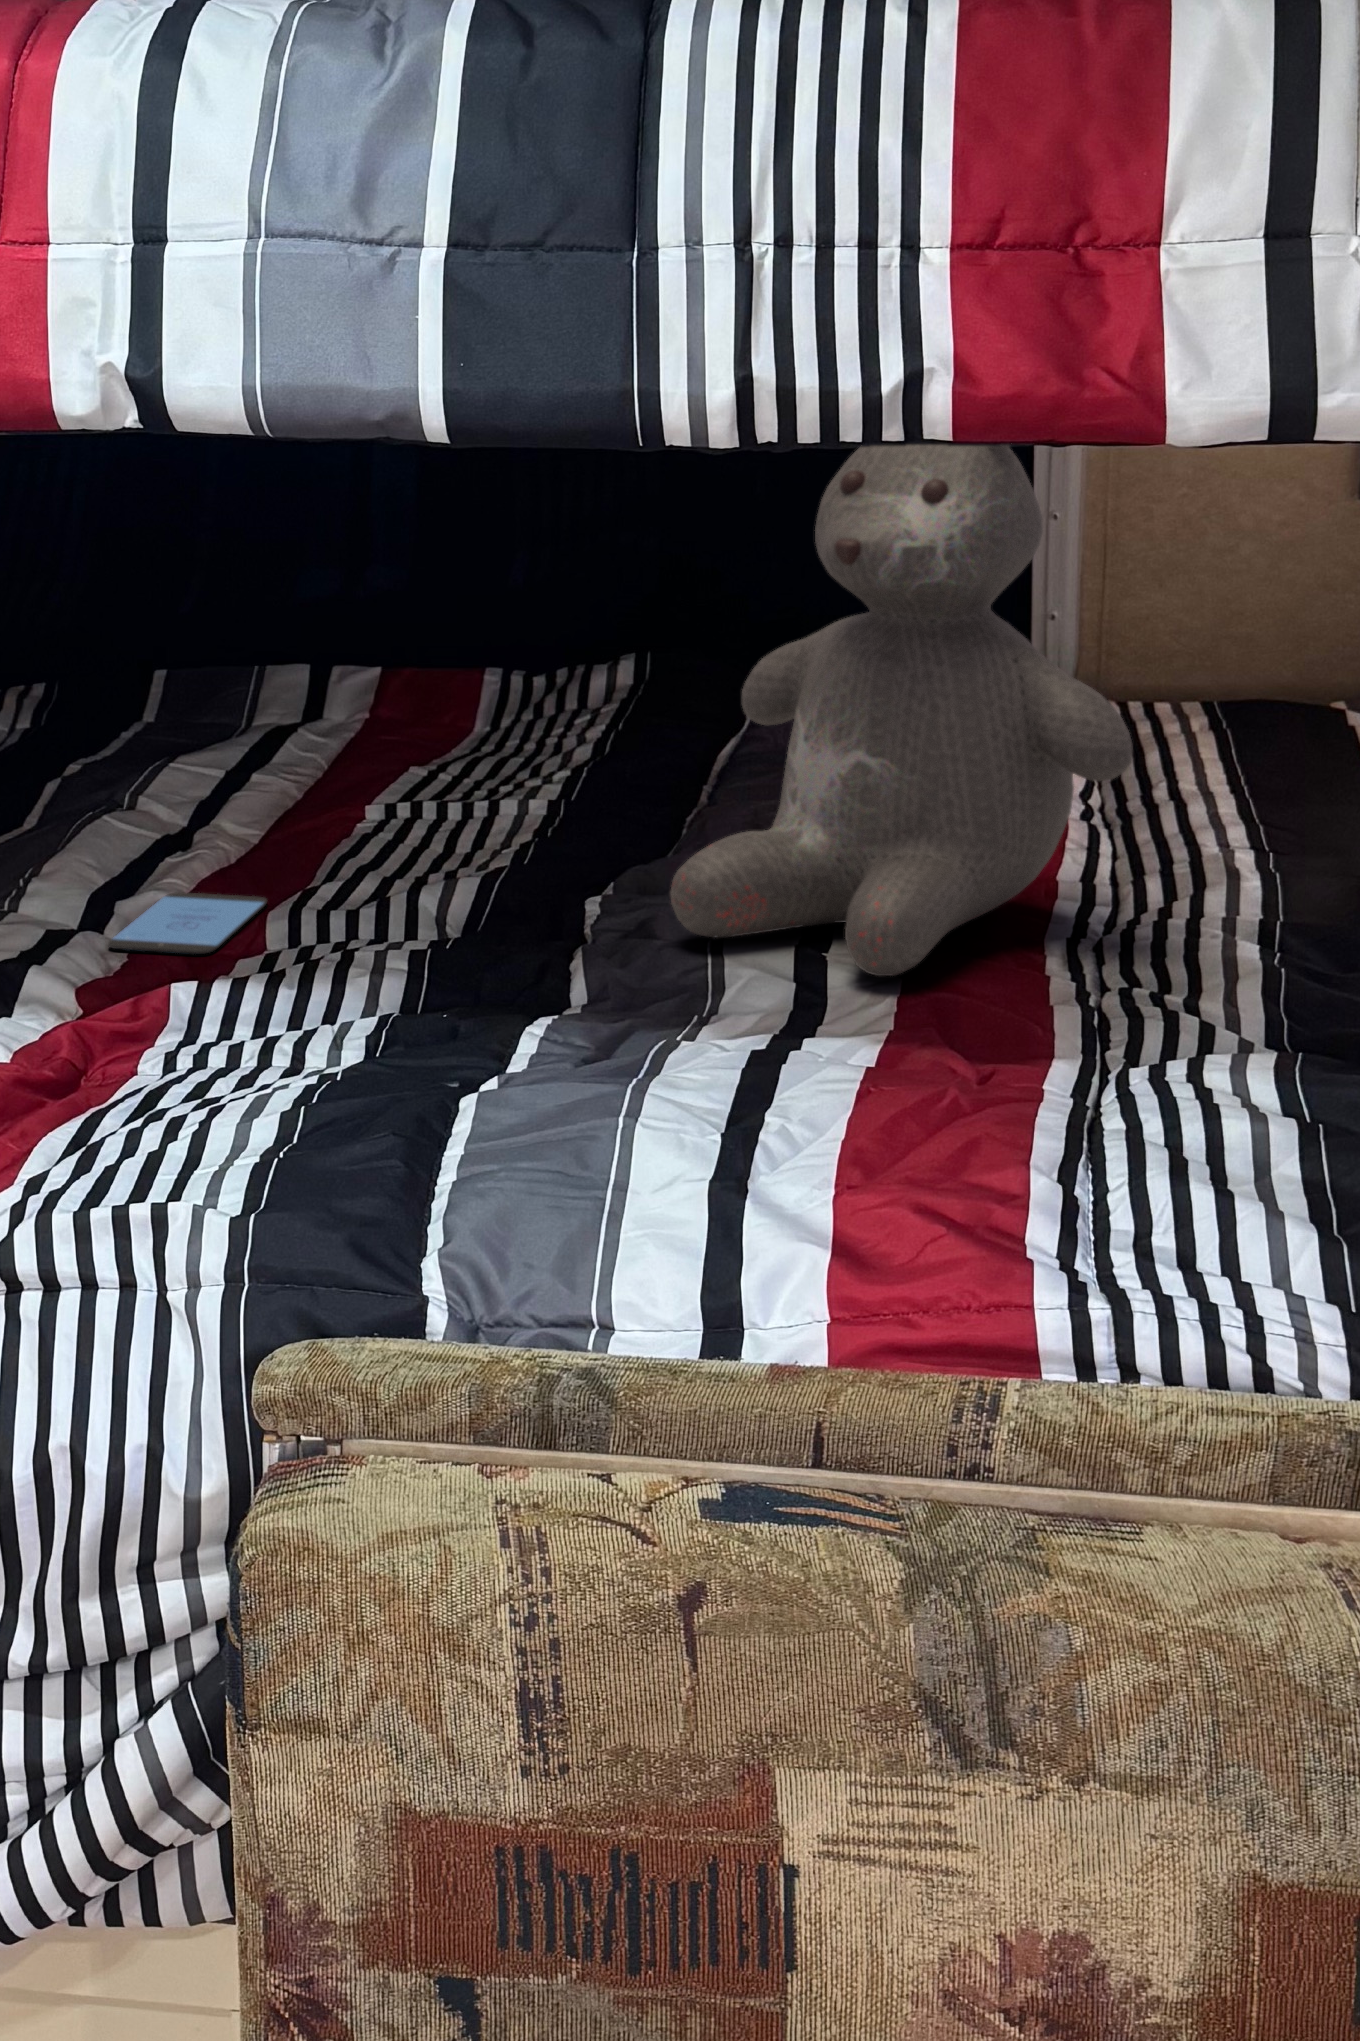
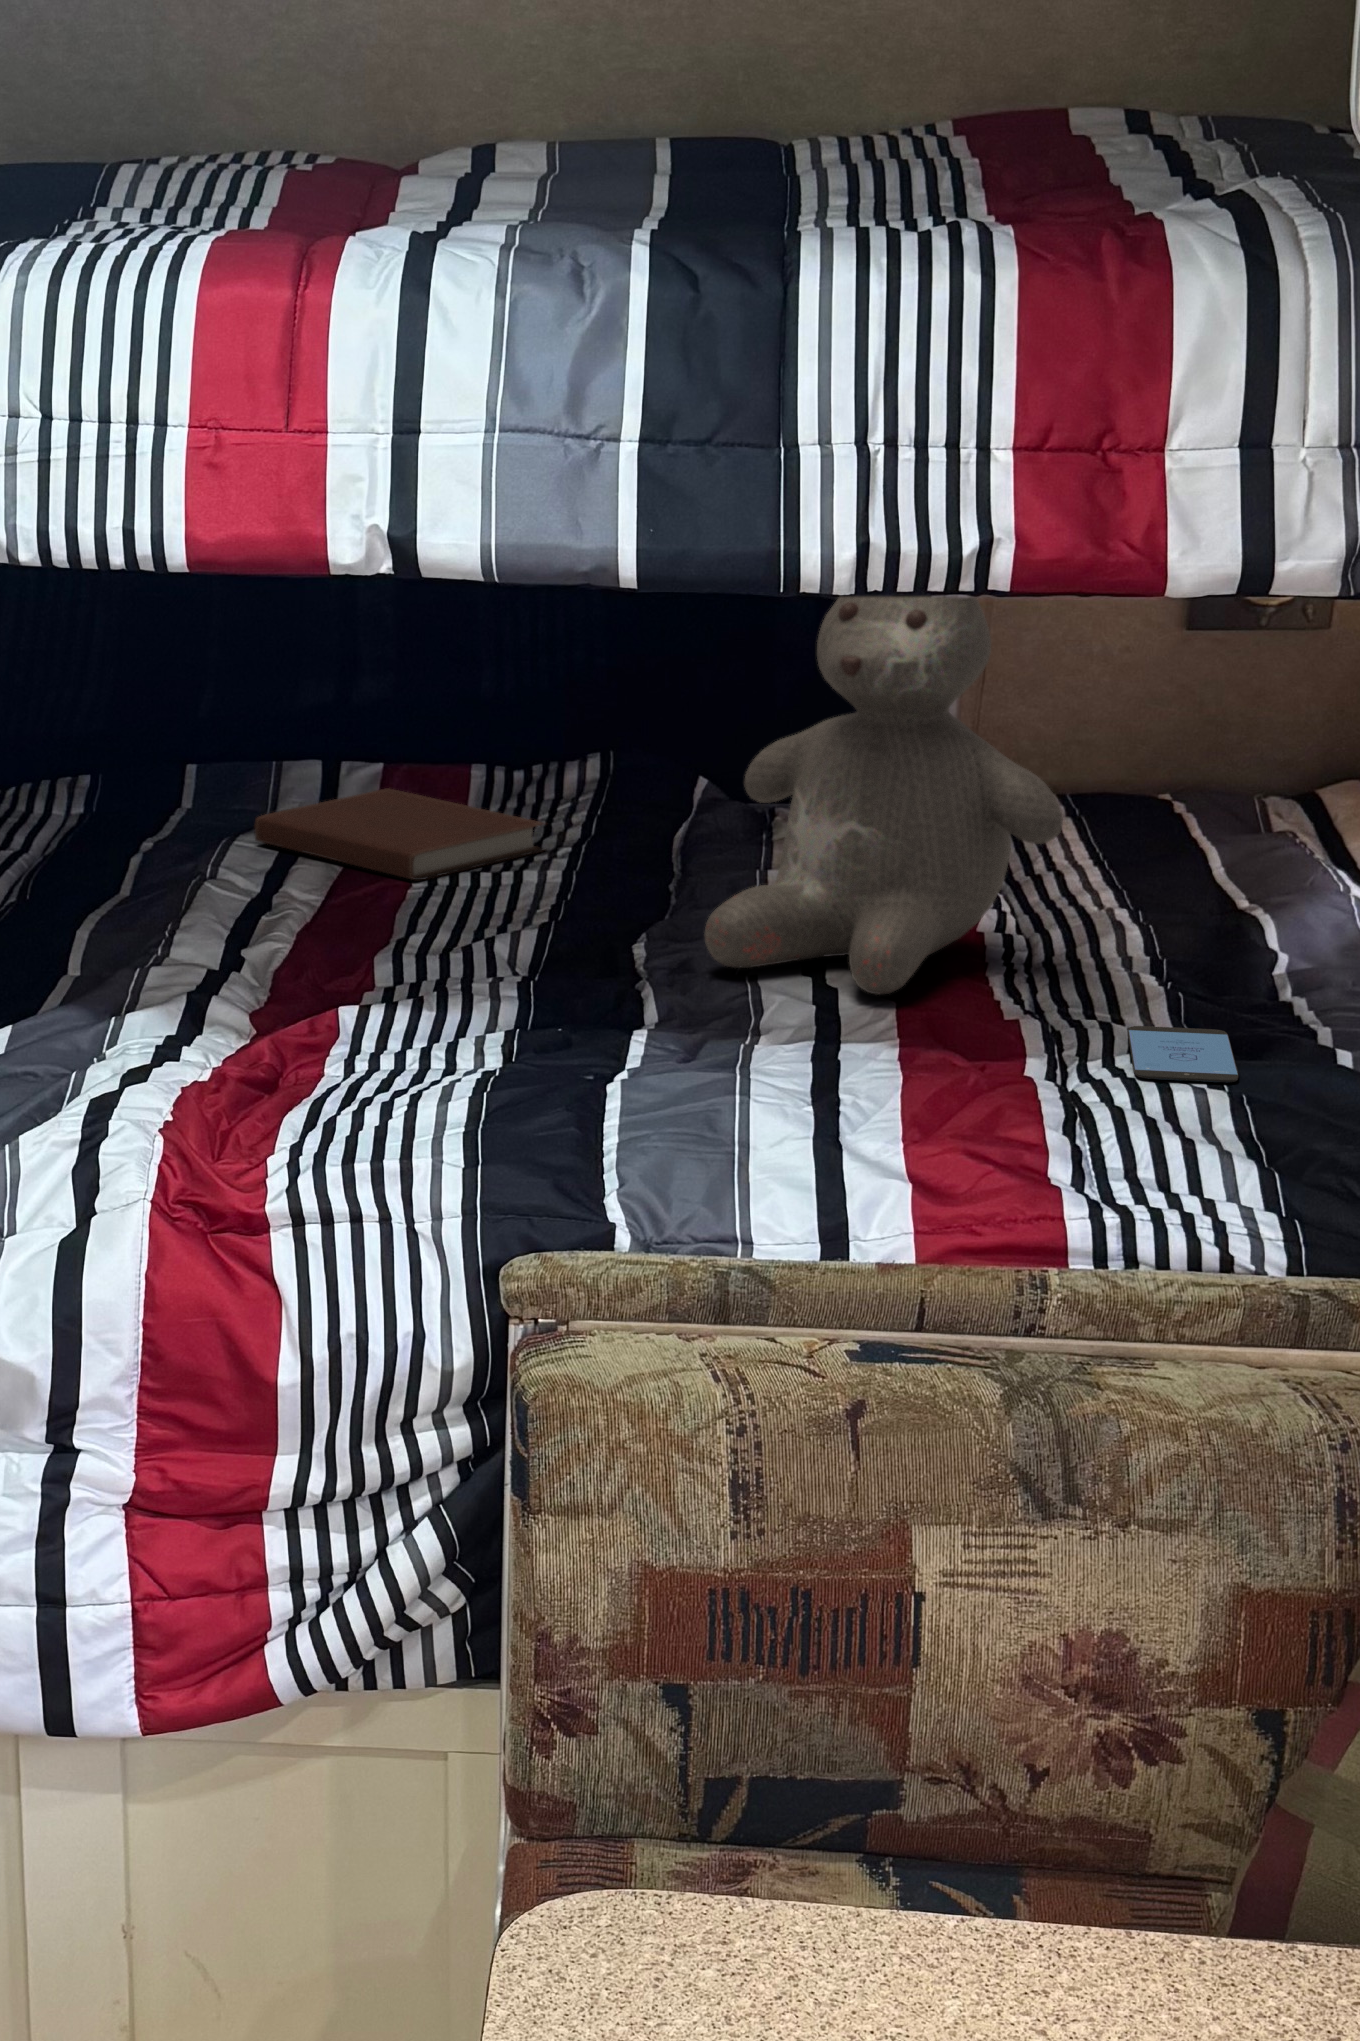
notebook: none [192,702,542,817] -> present [254,788,545,880]
smartphone: present [108,892,267,954] -> present [1128,1026,1238,1082]

